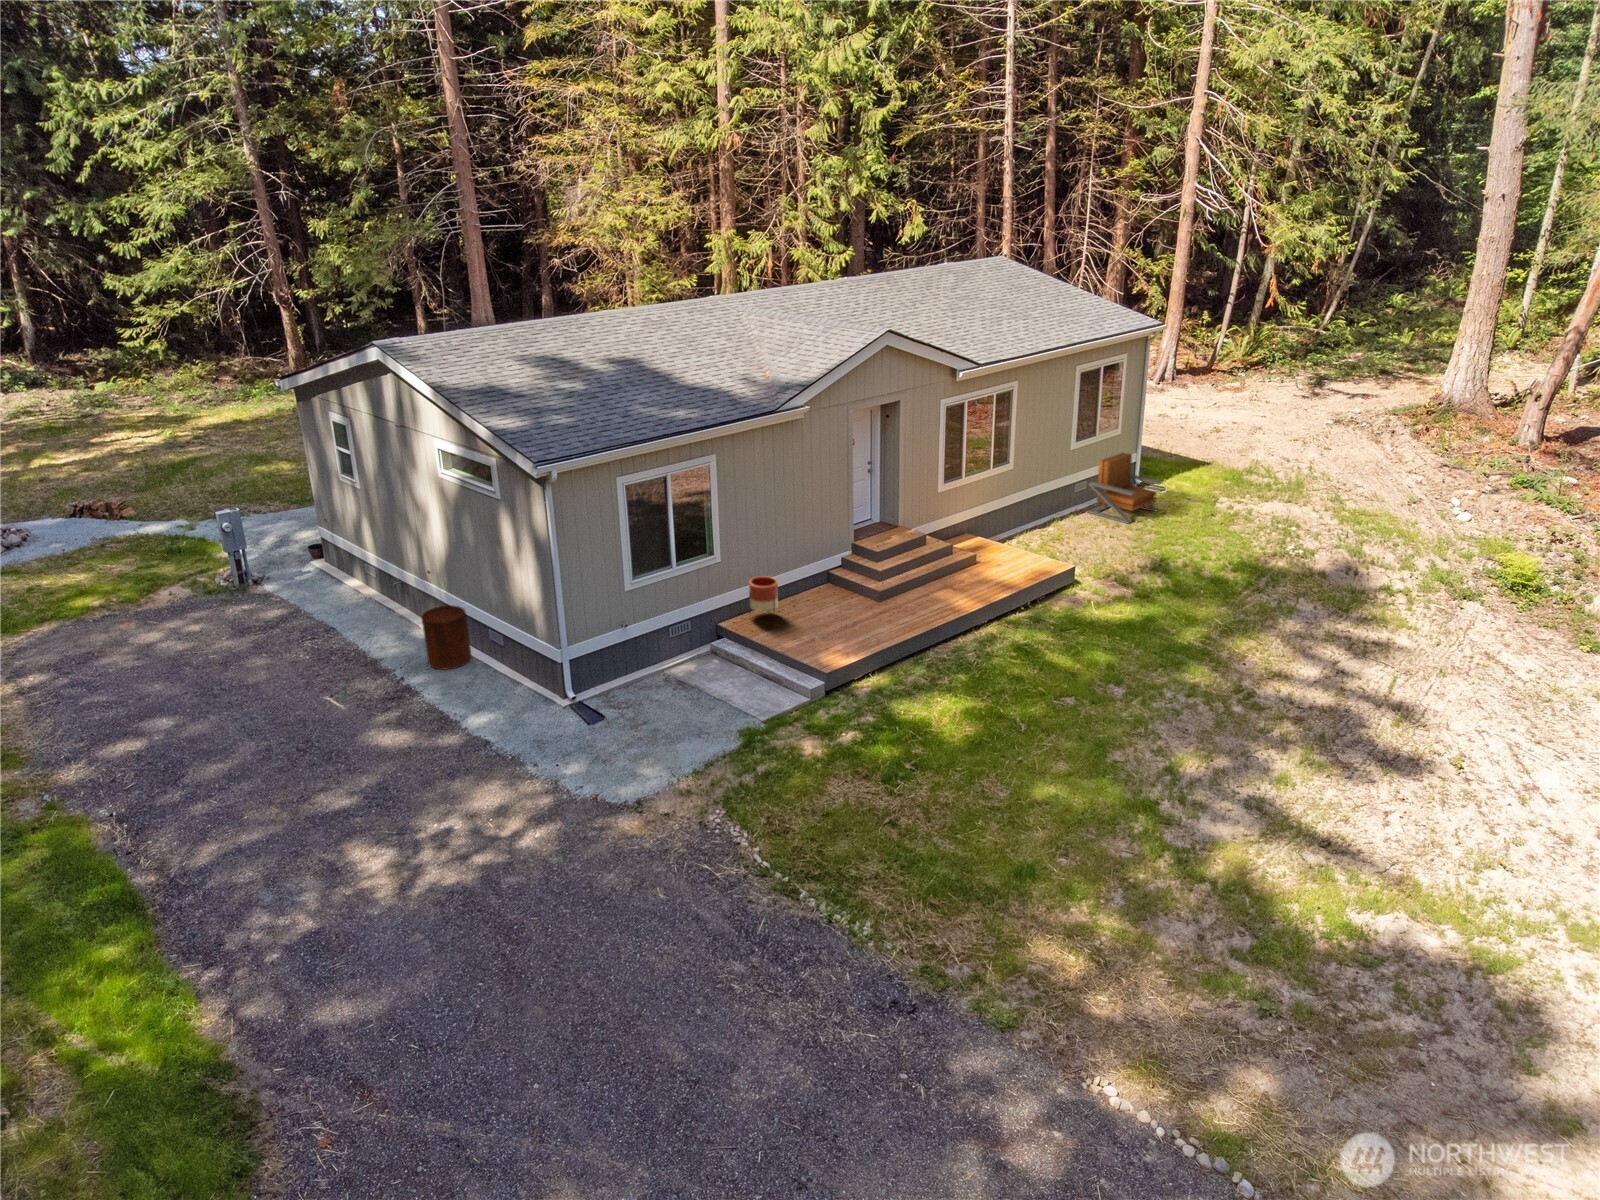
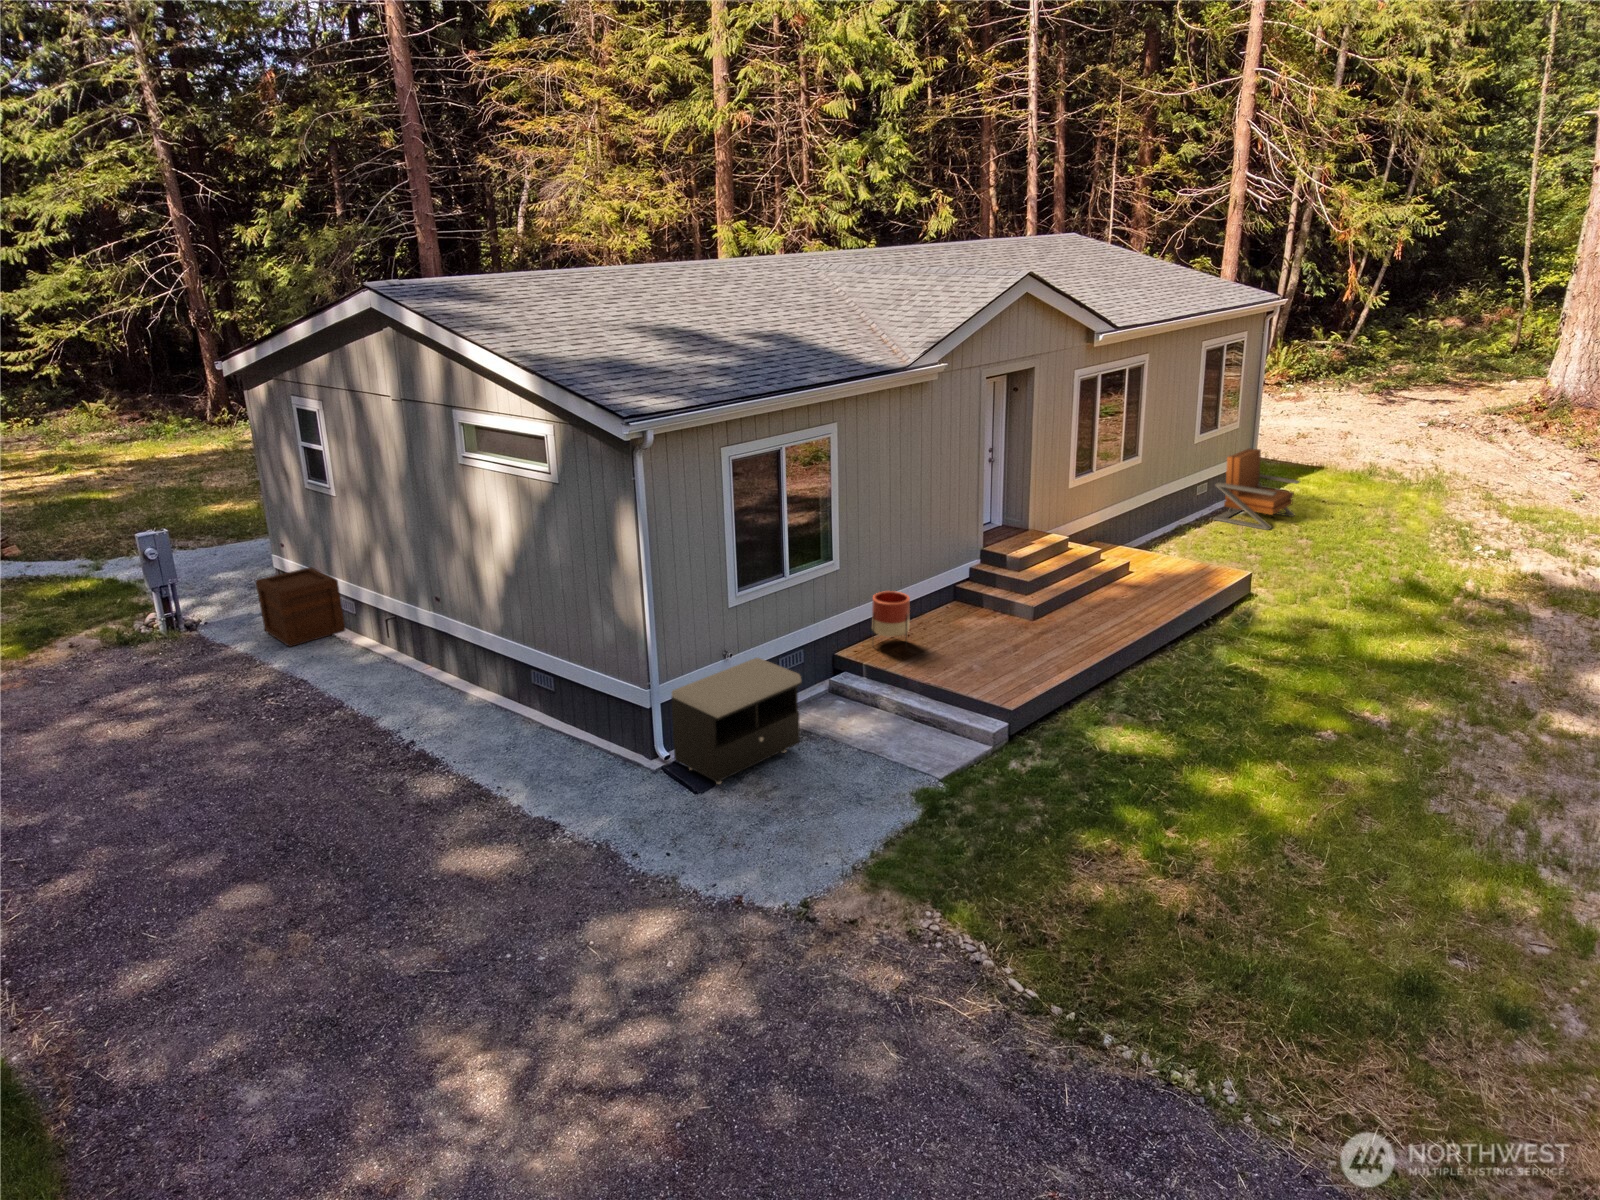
wooden crate: none [297,537,365,600] -> present [256,567,345,647]
trash can: present [421,606,472,670] -> none [444,642,509,727]
storage bench: none [575,627,675,720] -> present [672,658,801,784]

